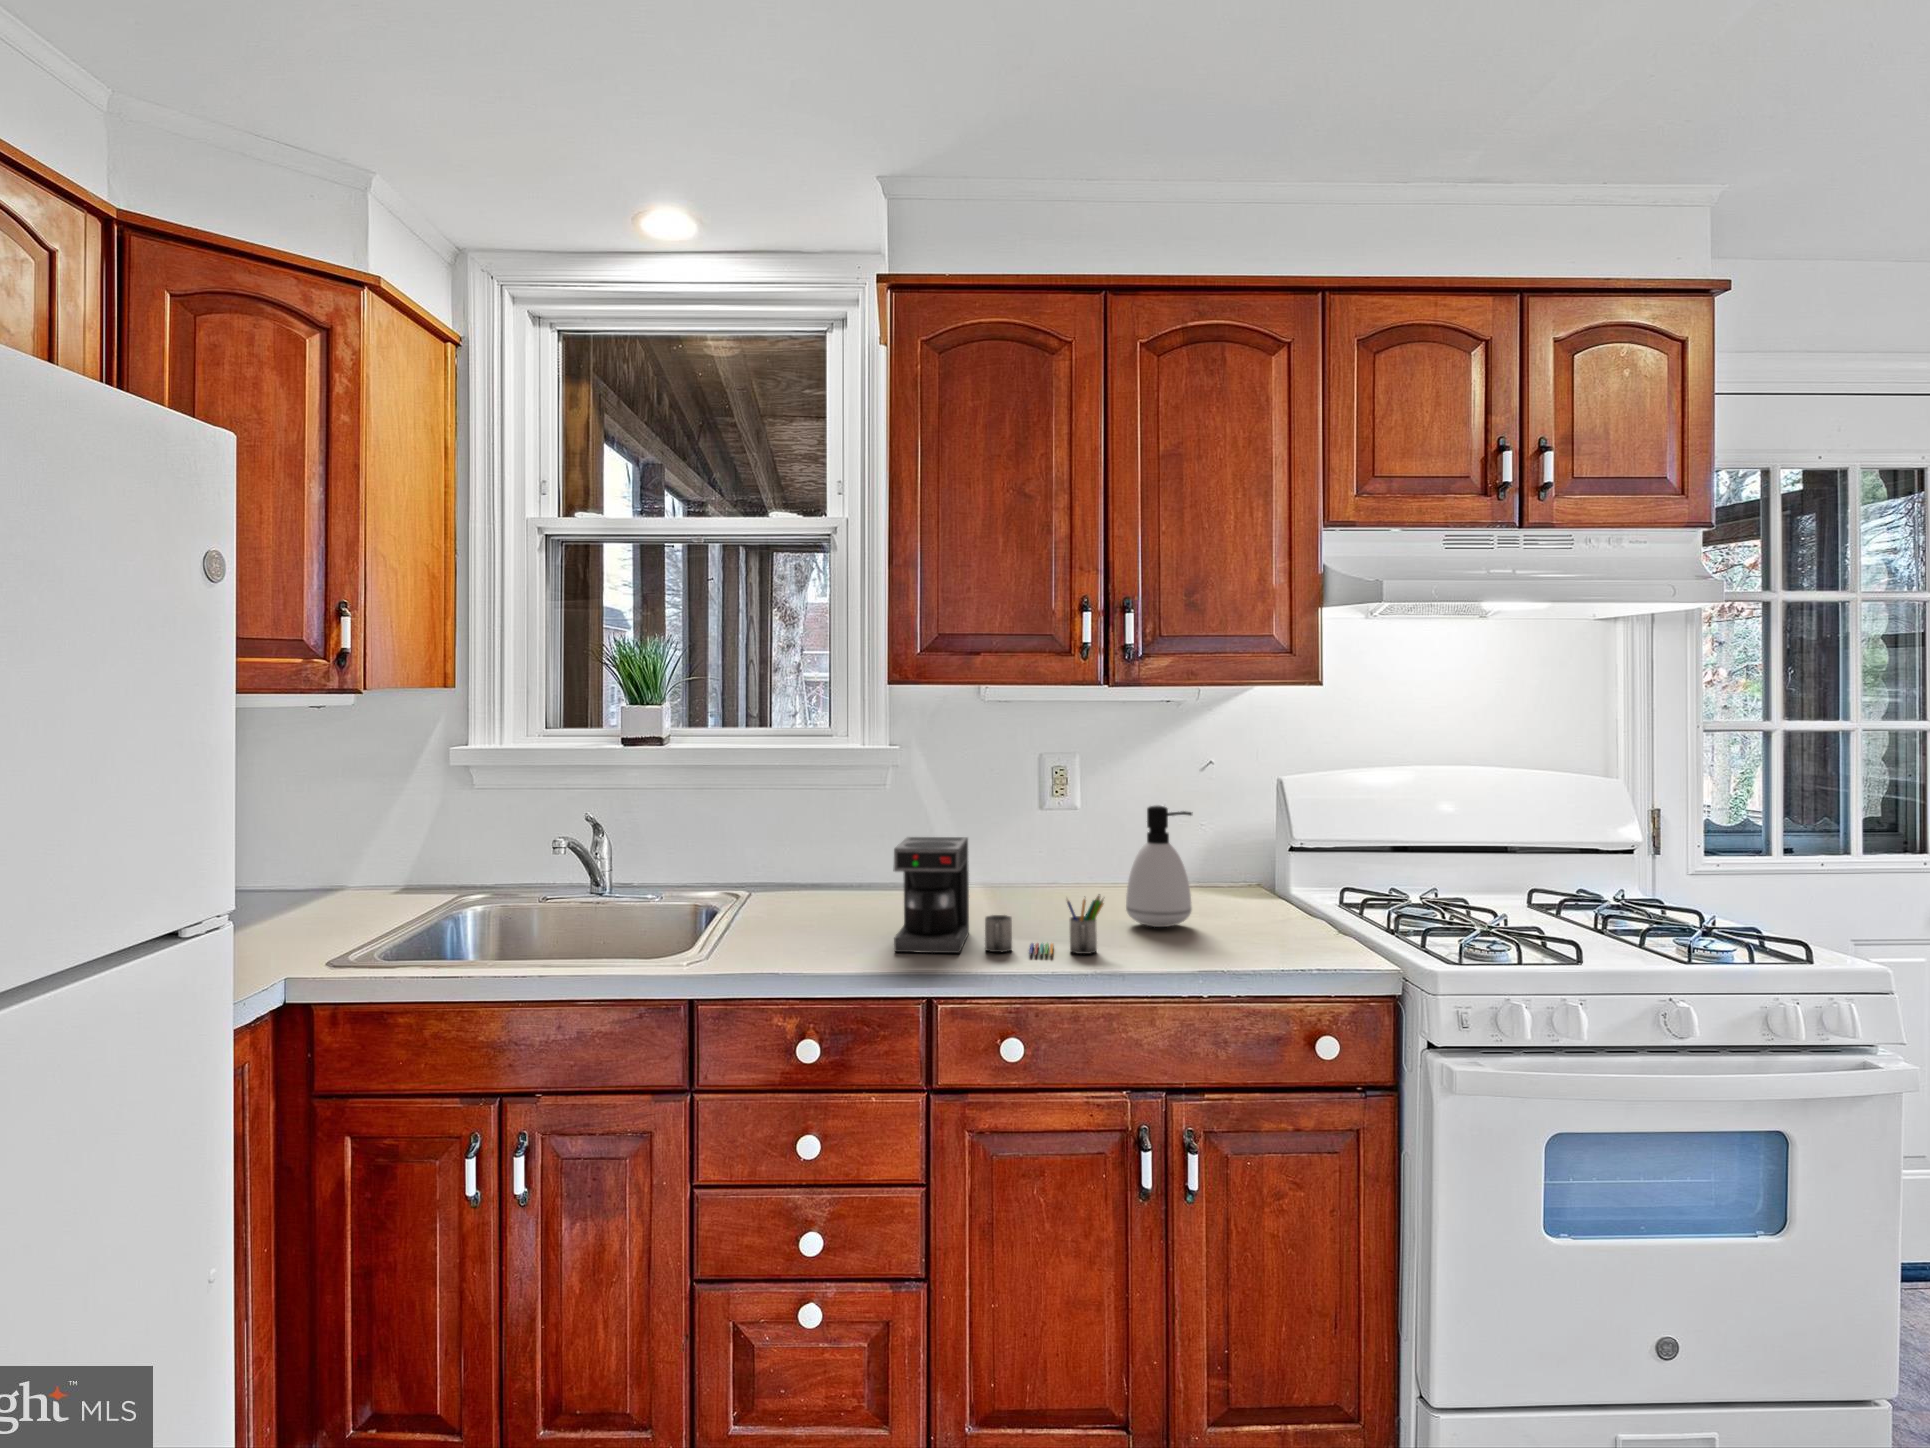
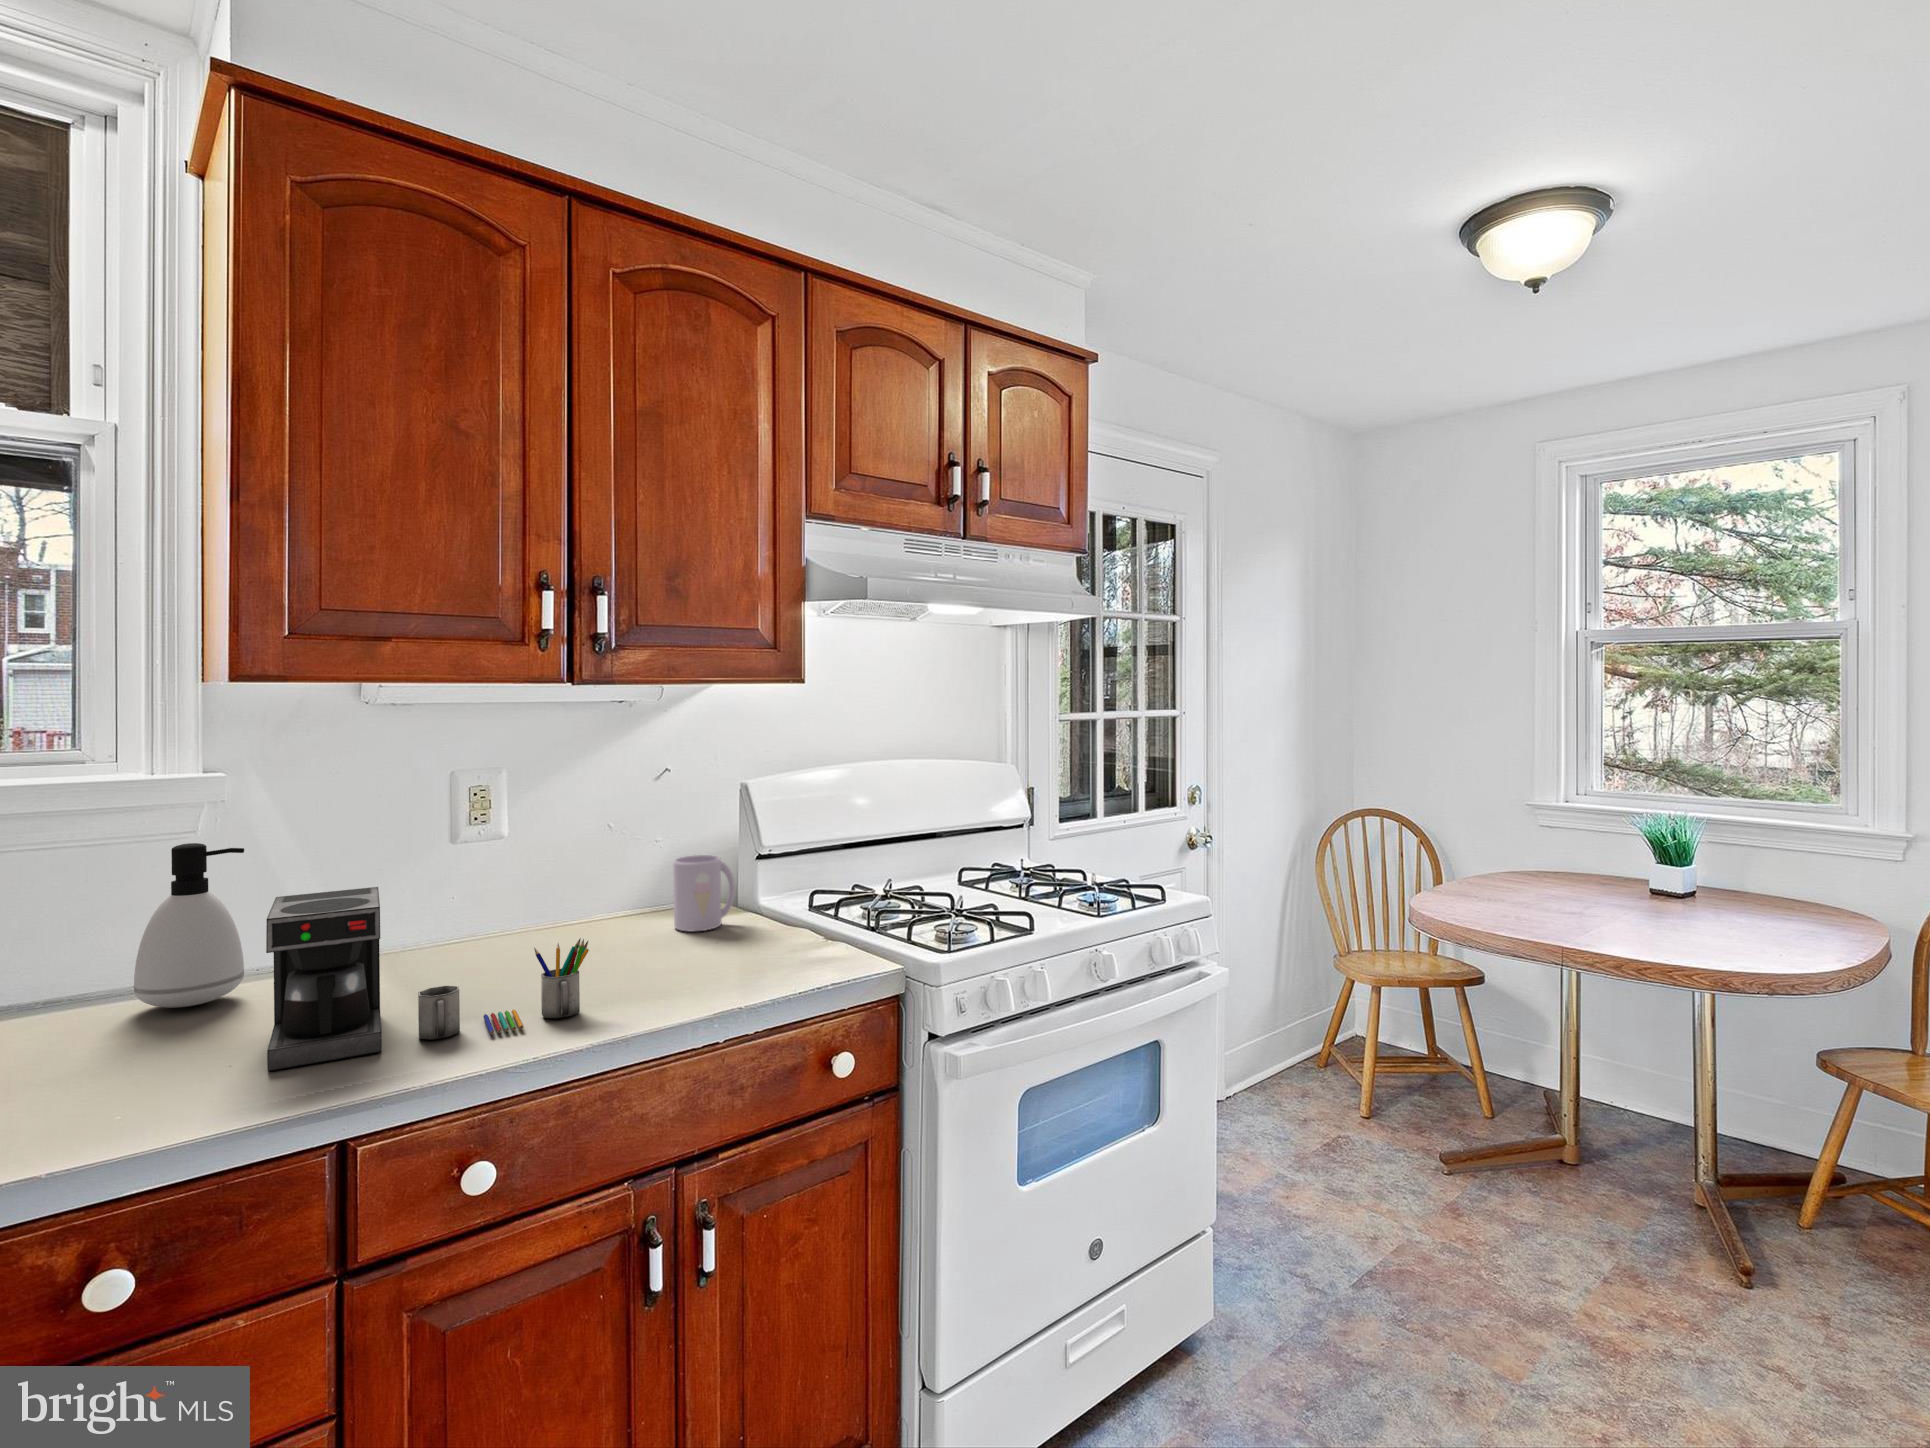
soap dispenser: present [1126,805,1192,927] -> present [134,843,244,1008]
mug: none [1207,843,1264,912] -> present [673,855,735,932]

